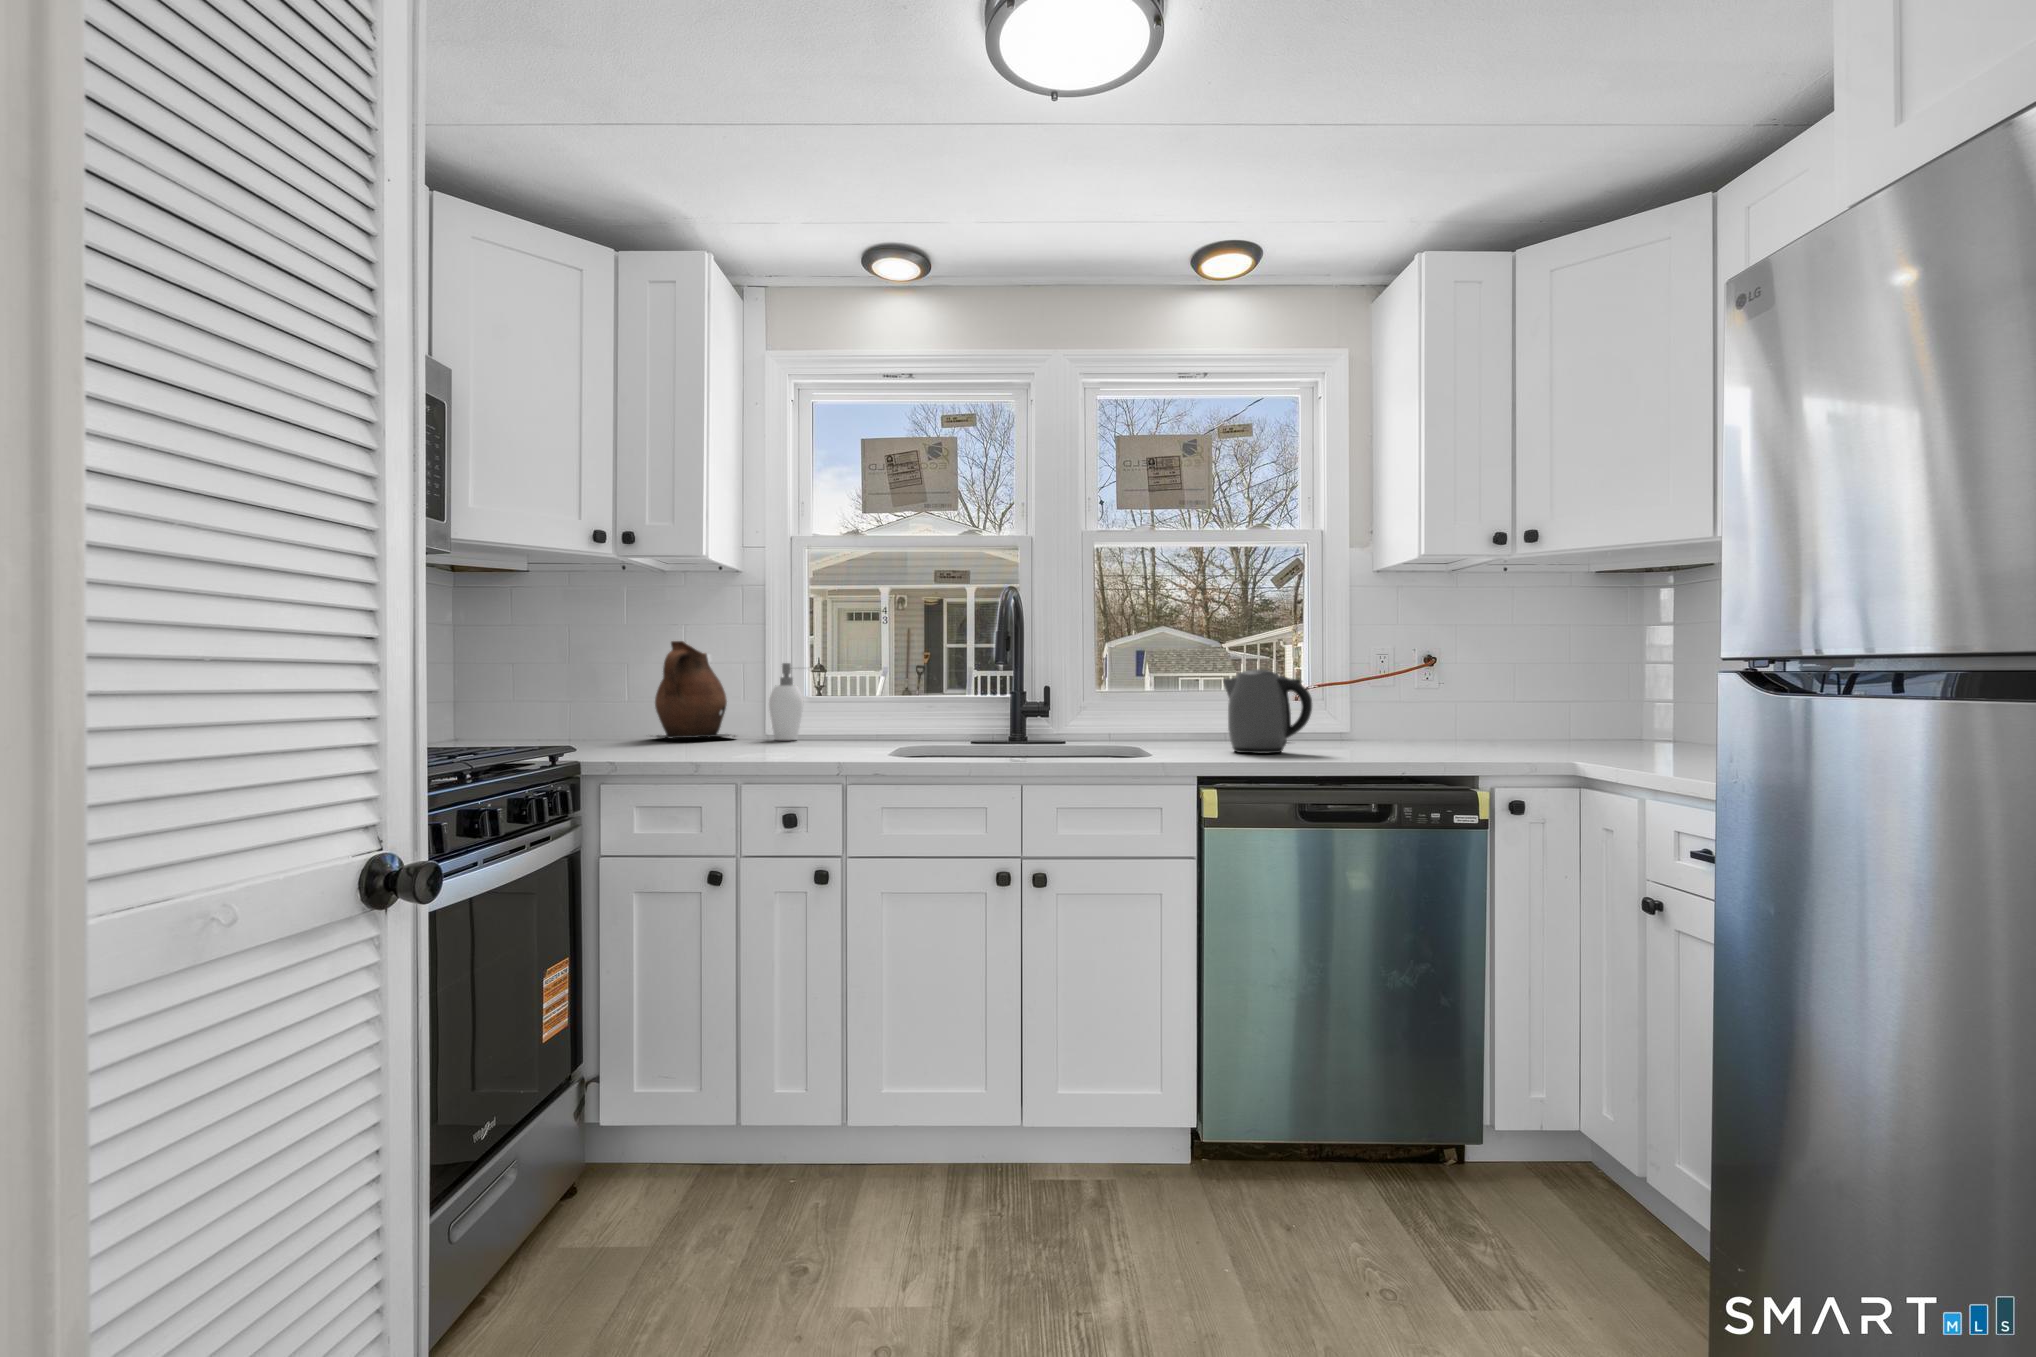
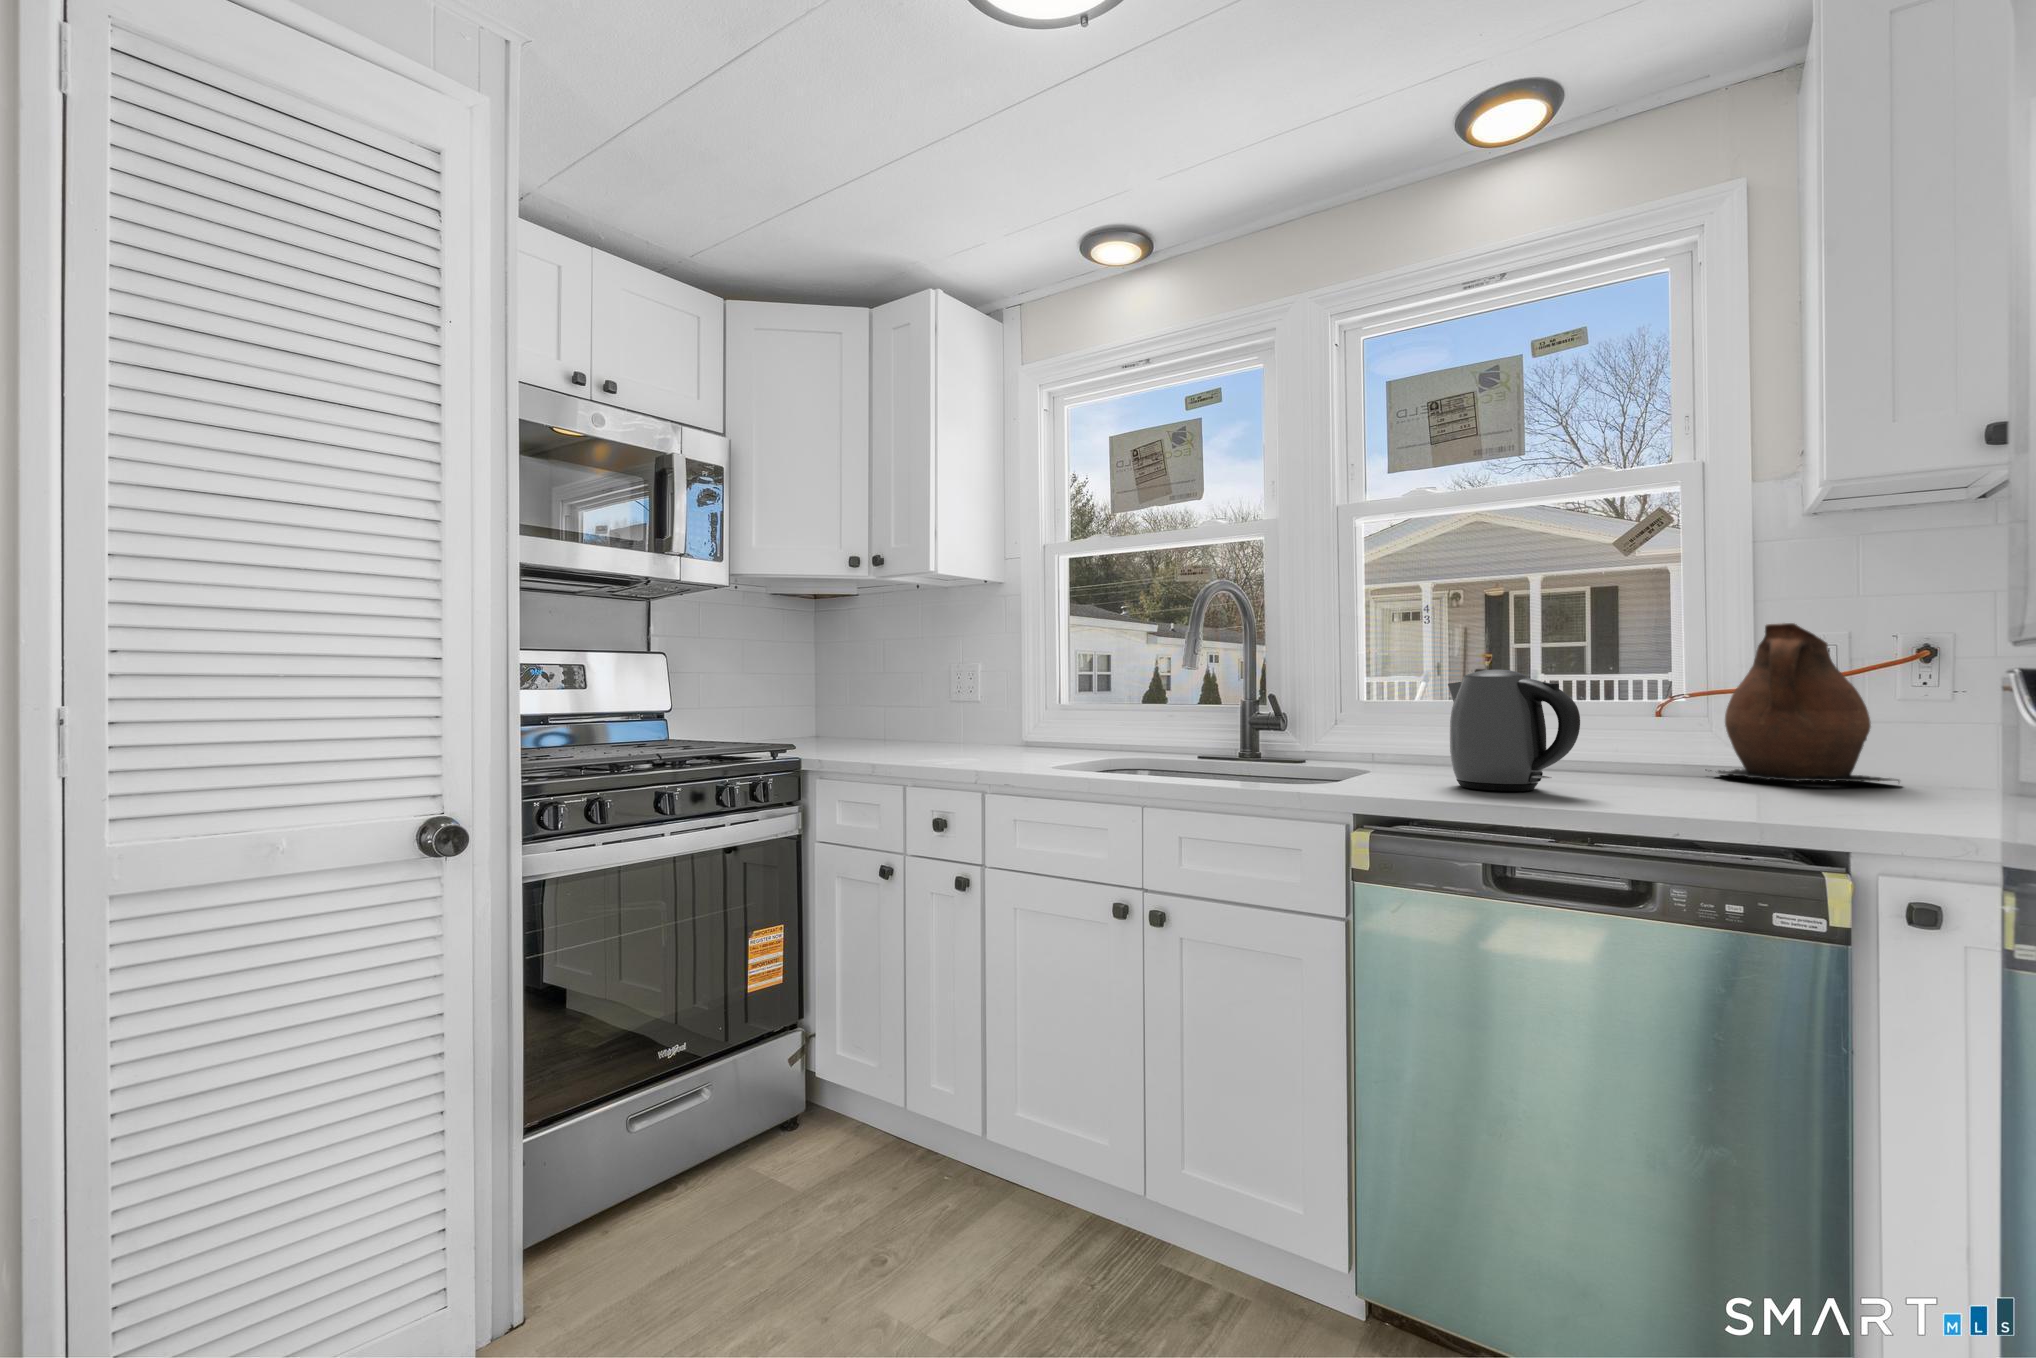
ceramic pitcher: present [655,641,729,738] -> present [1710,623,1899,782]
soap dispenser: present [769,663,803,740] -> none [1014,669,1047,745]

